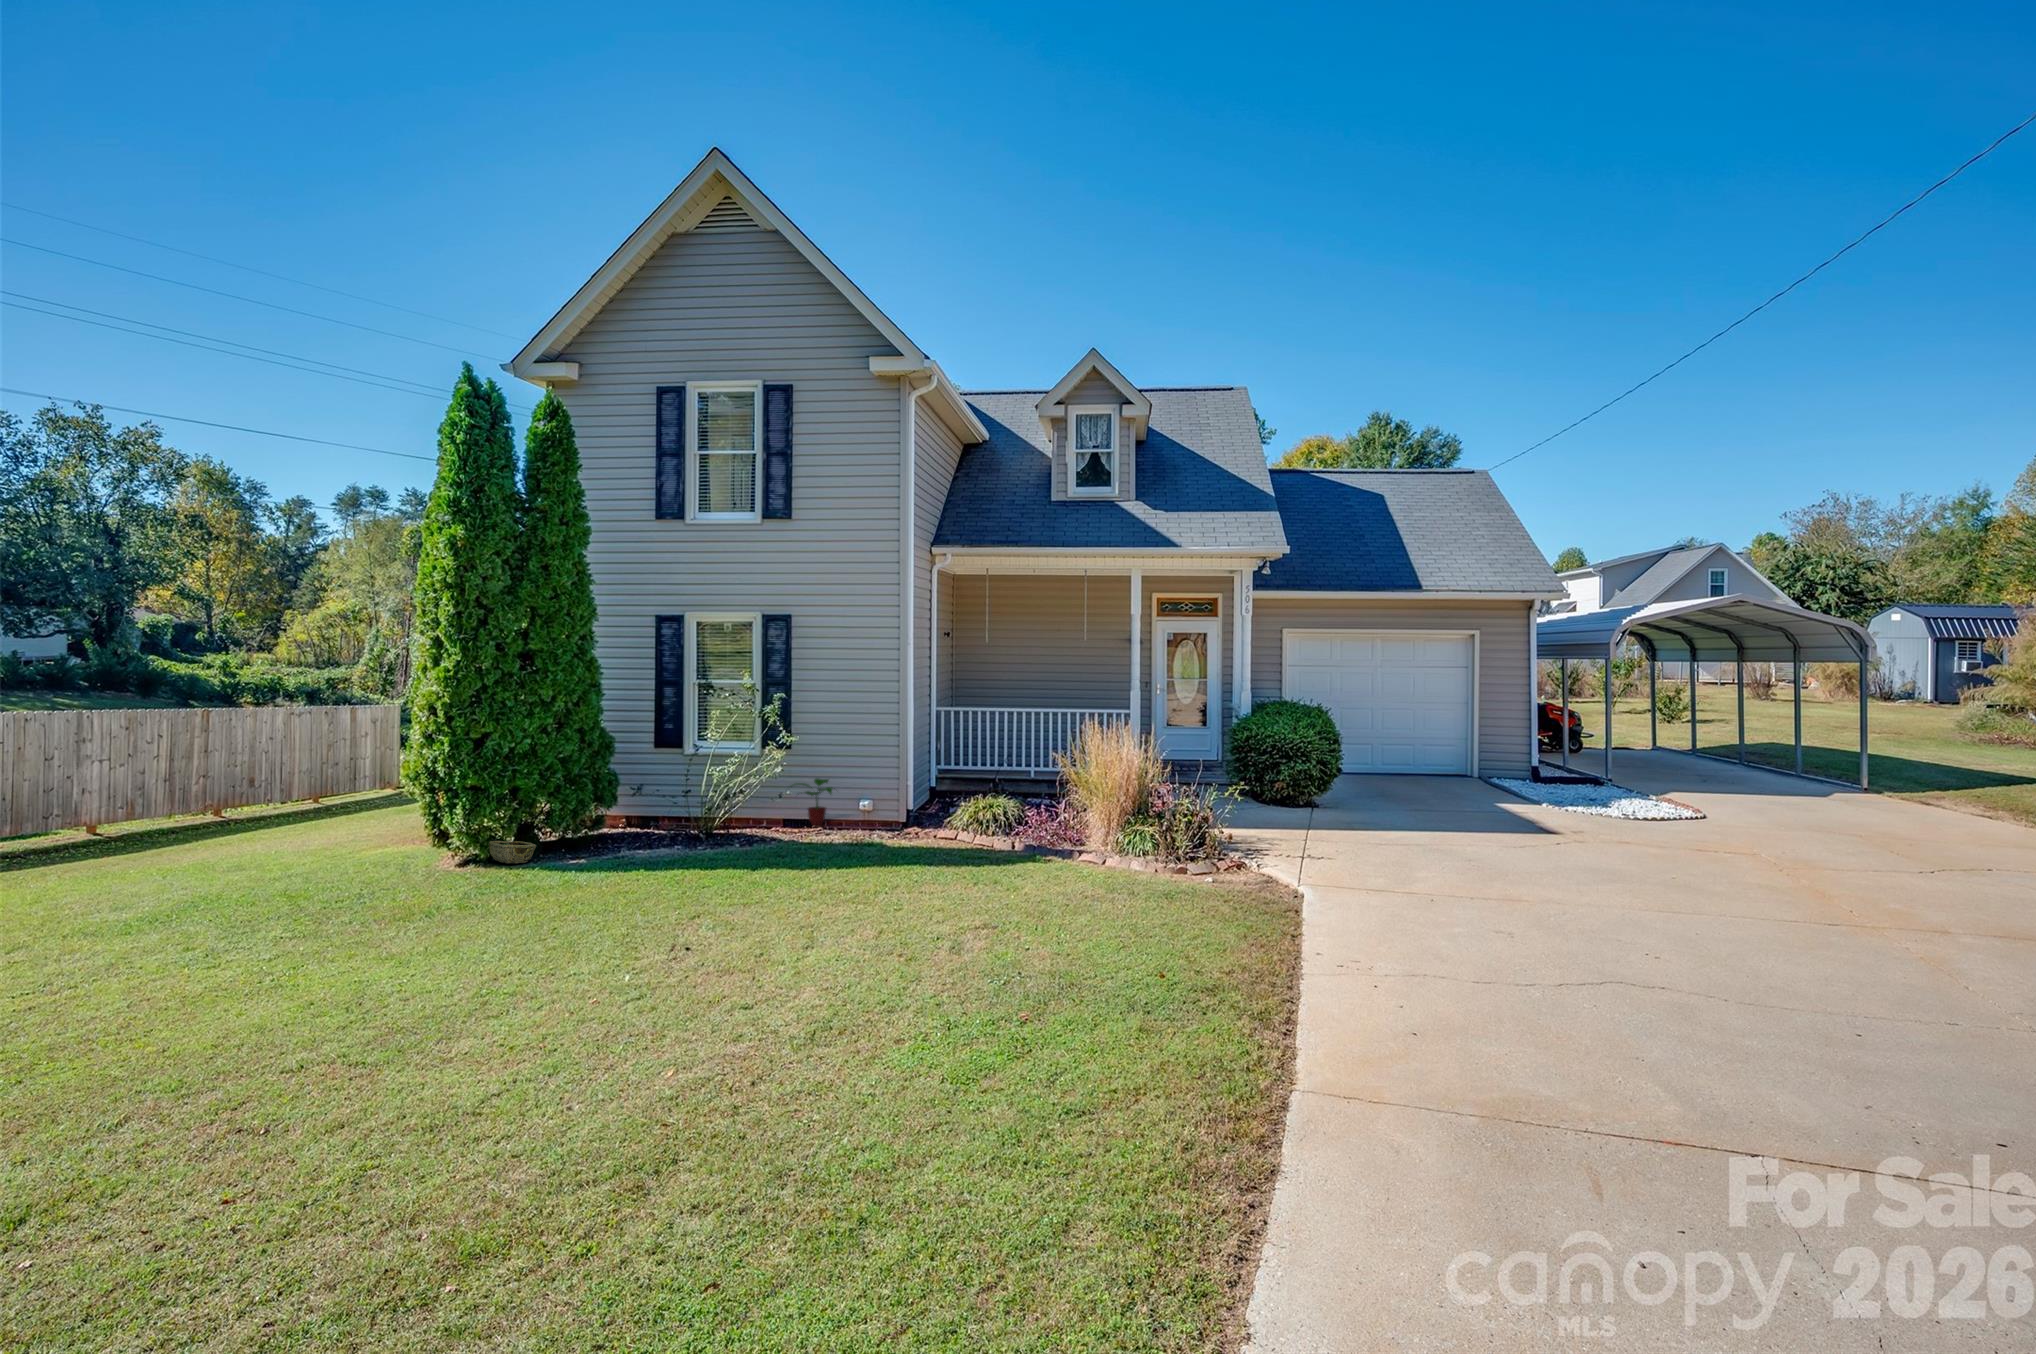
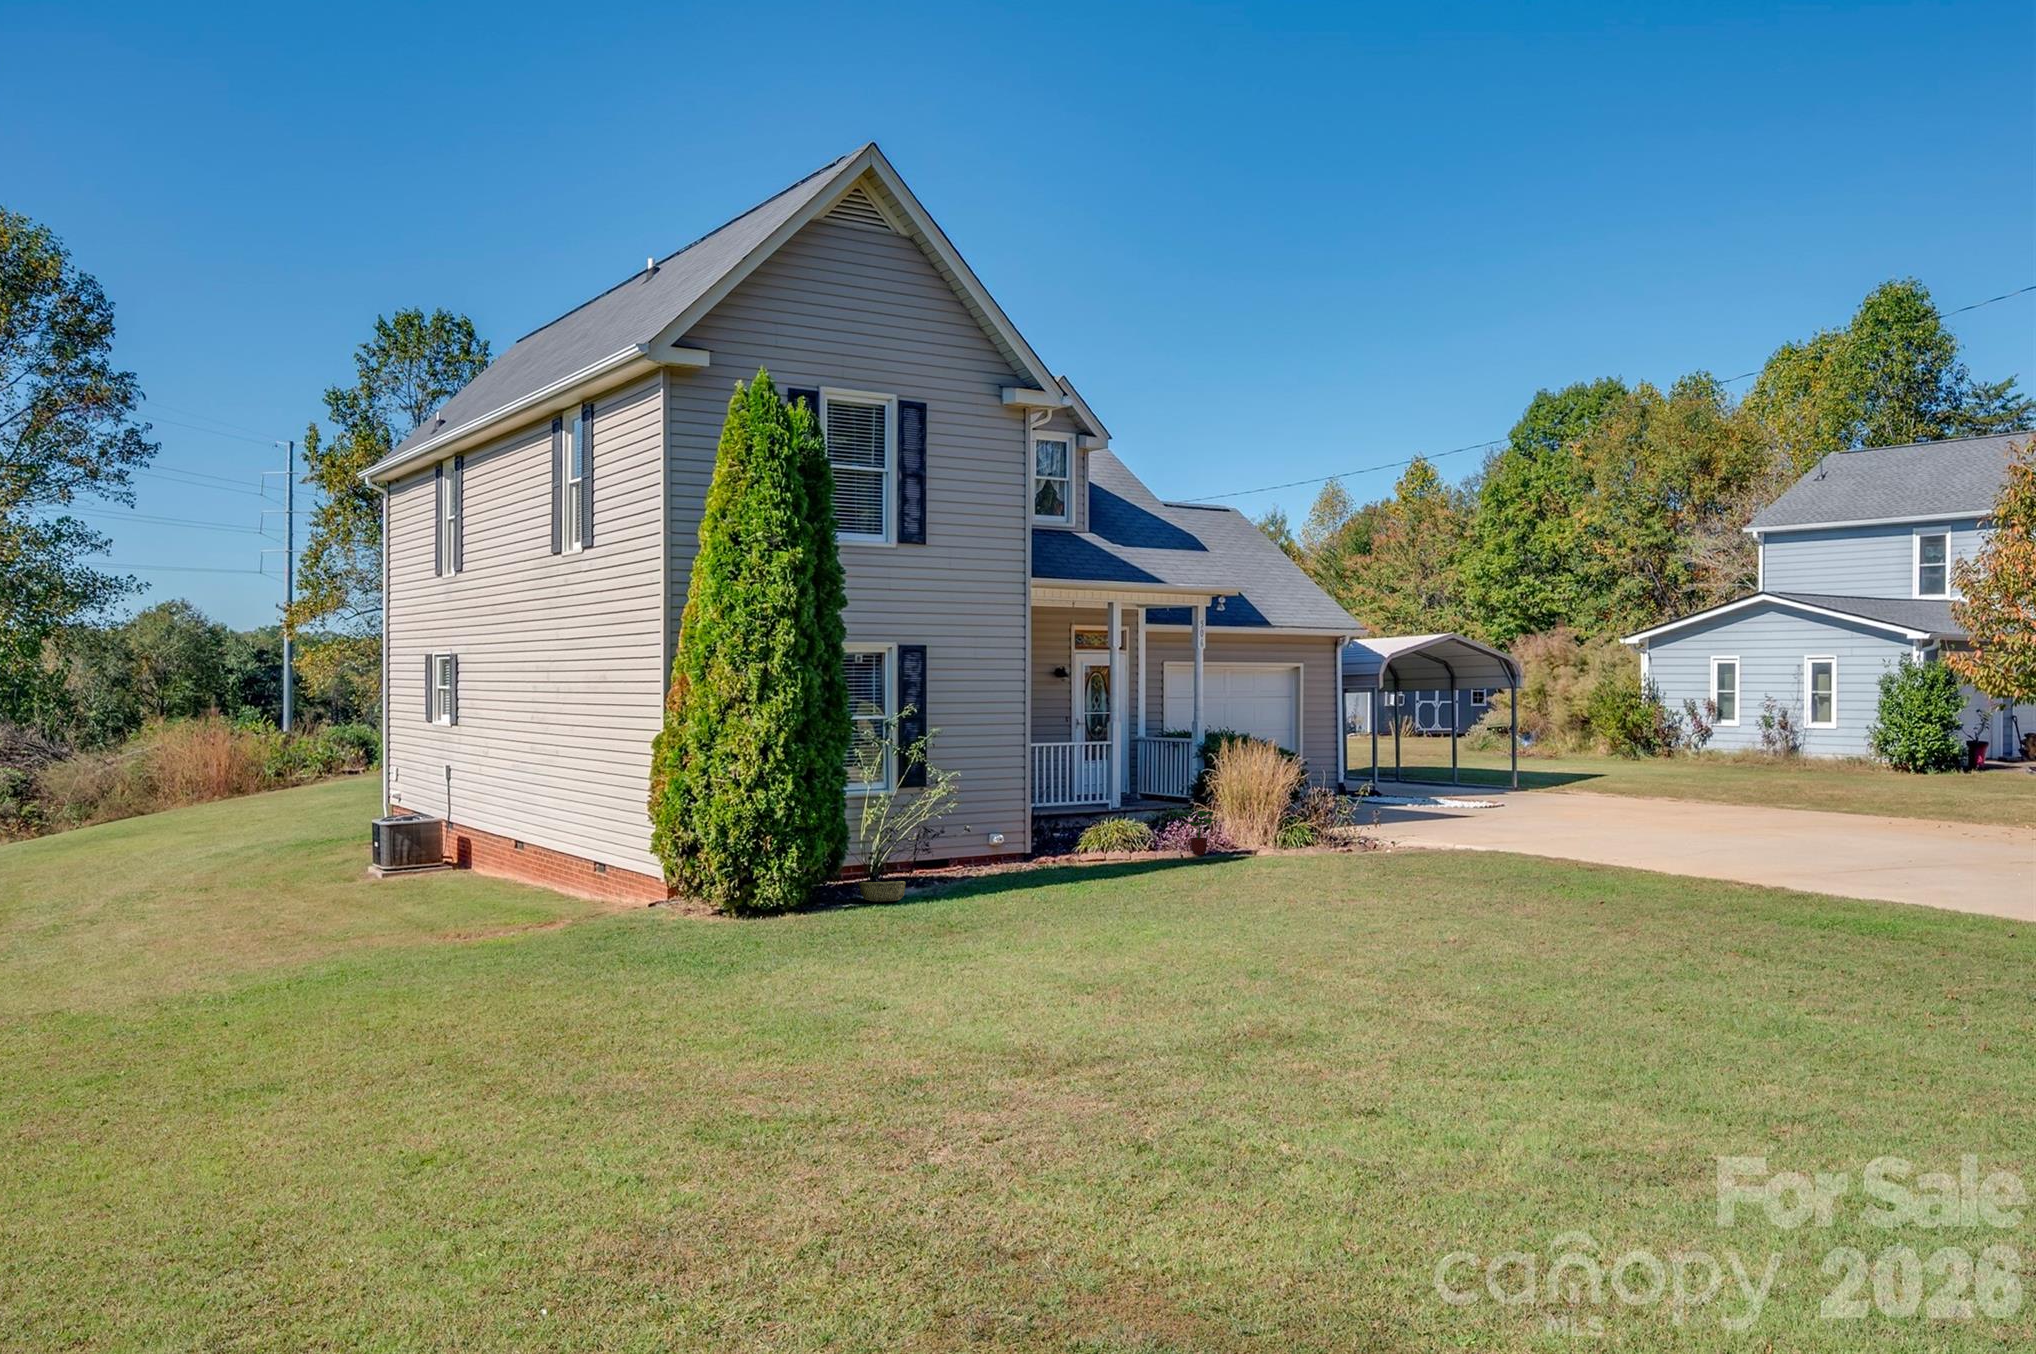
potted plant: present [792,778,832,825] -> present [1171,811,1219,855]

